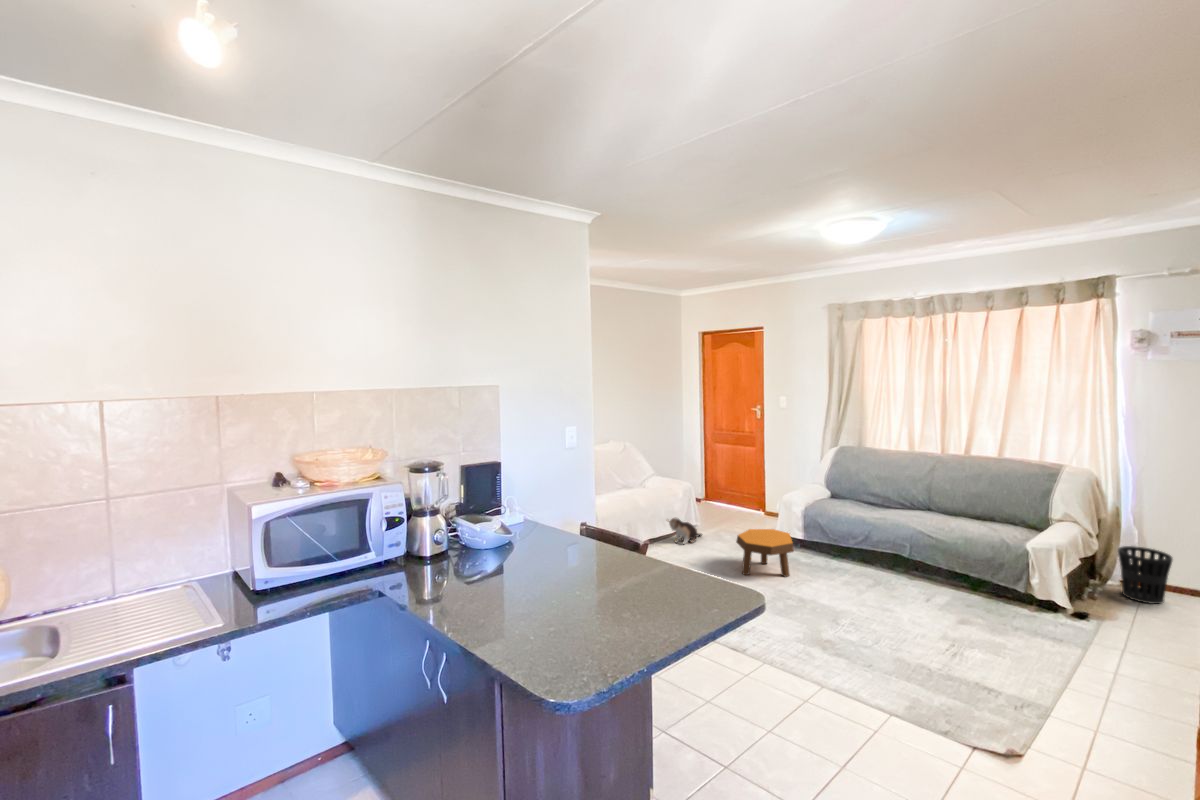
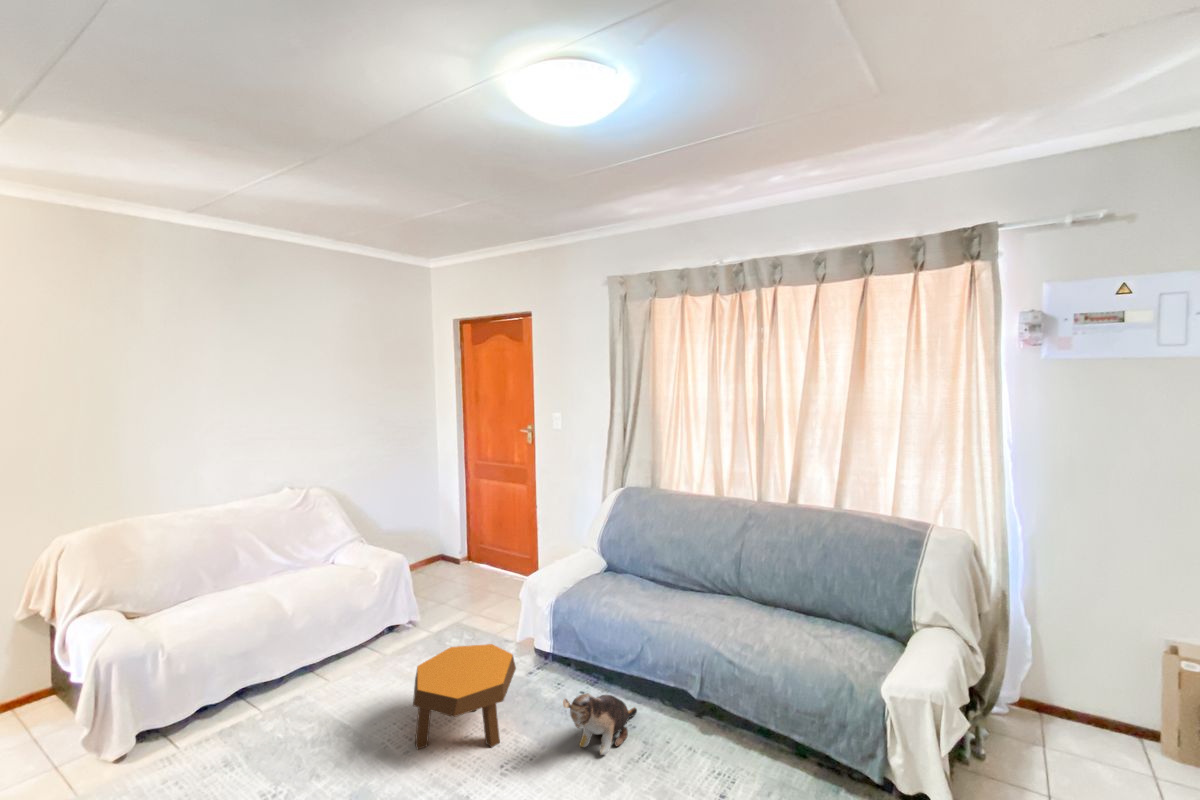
plush toy: present [669,518,702,544] -> present [563,694,637,755]
wastebasket: present [1118,546,1172,604] -> none [1009,658,1093,766]

